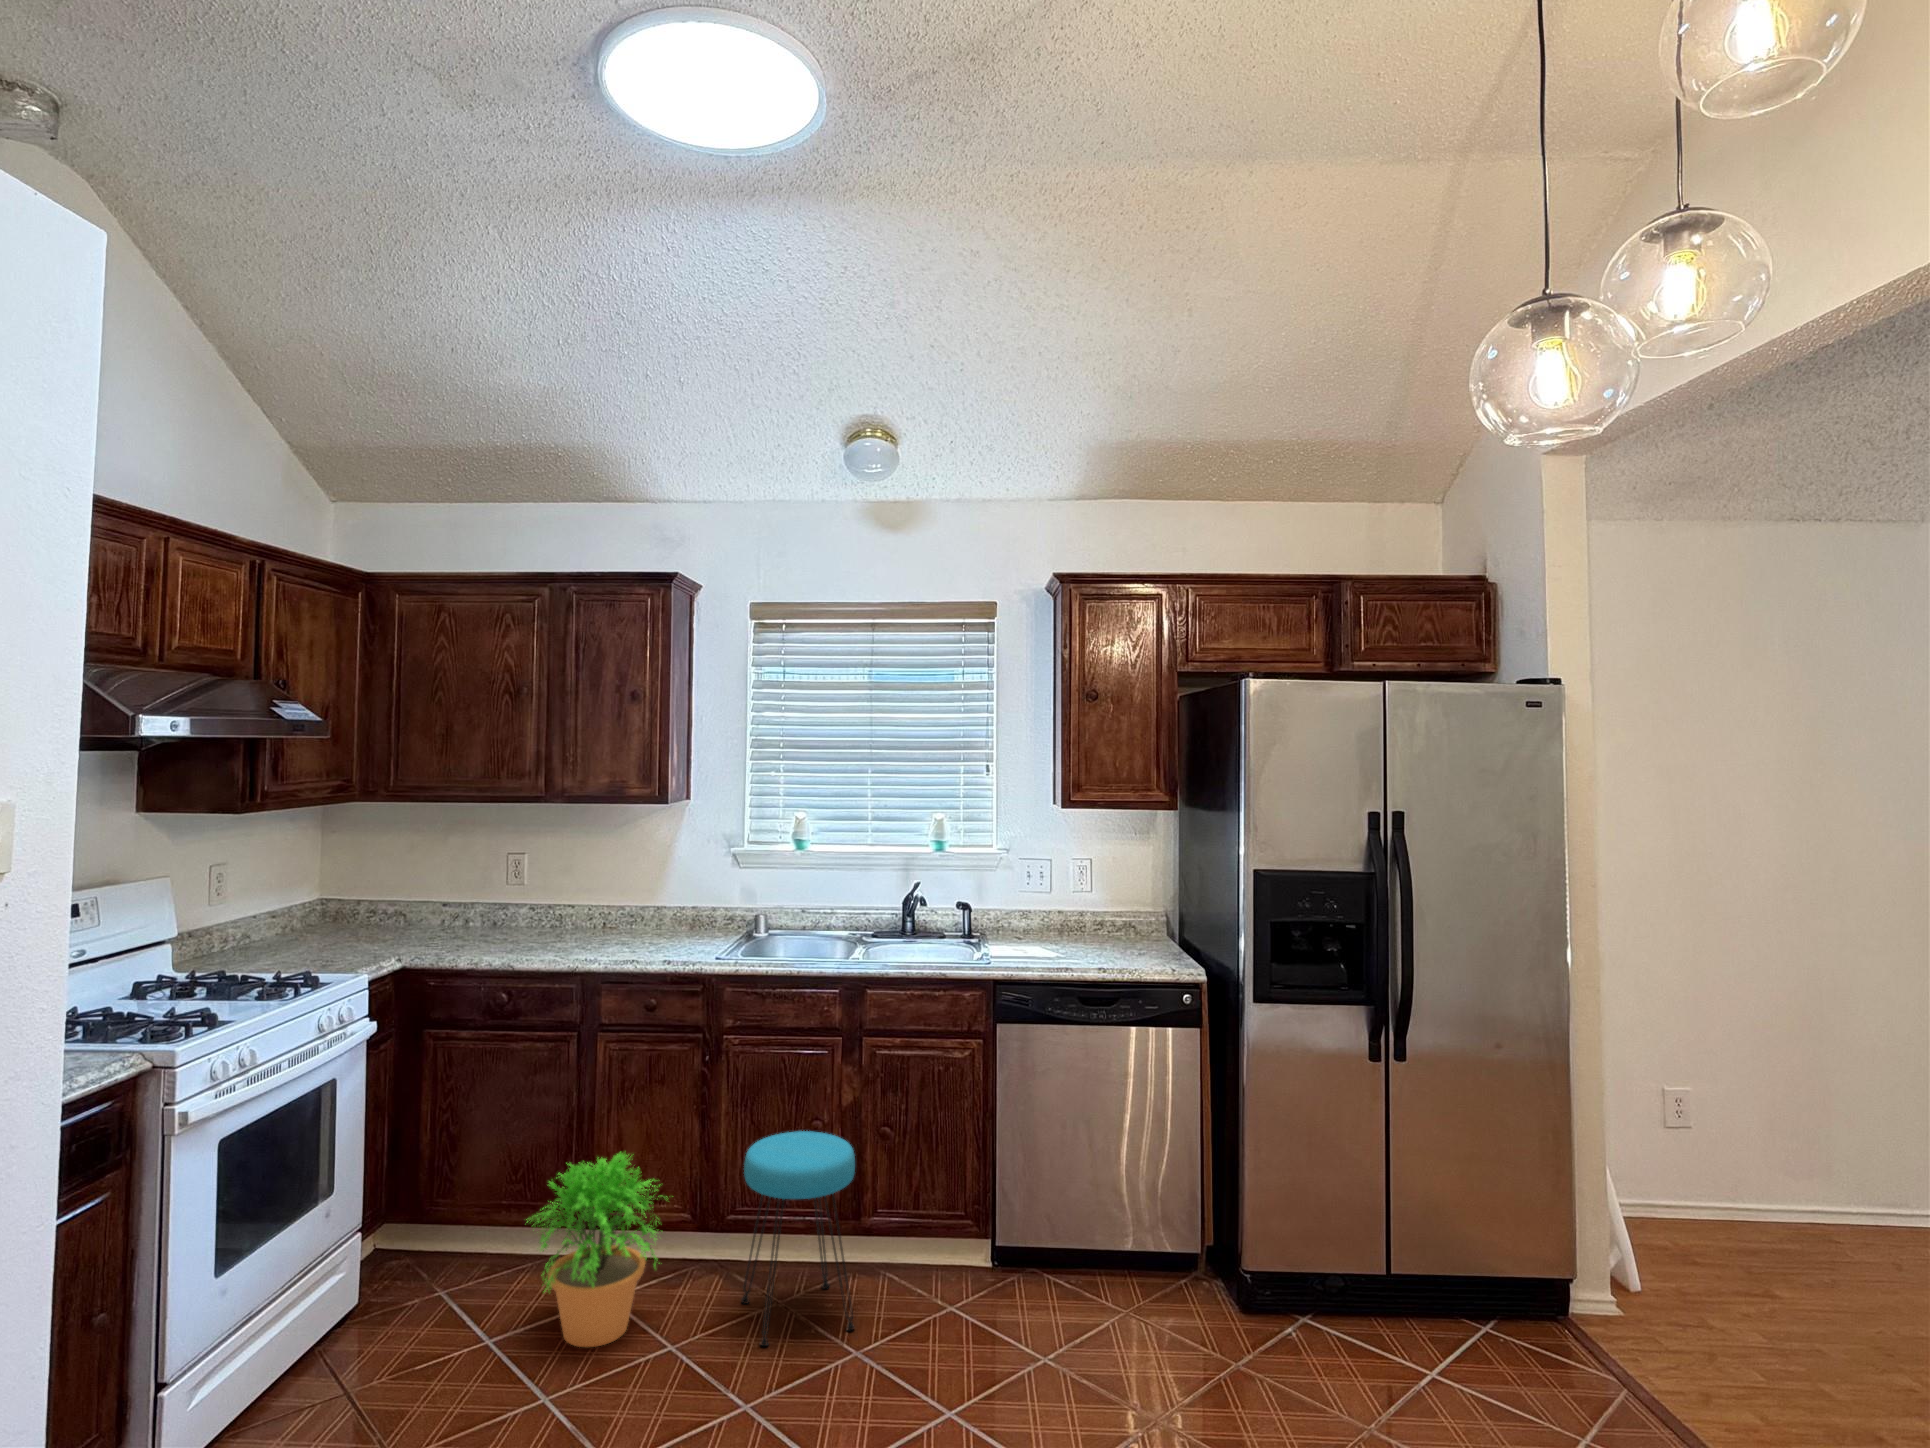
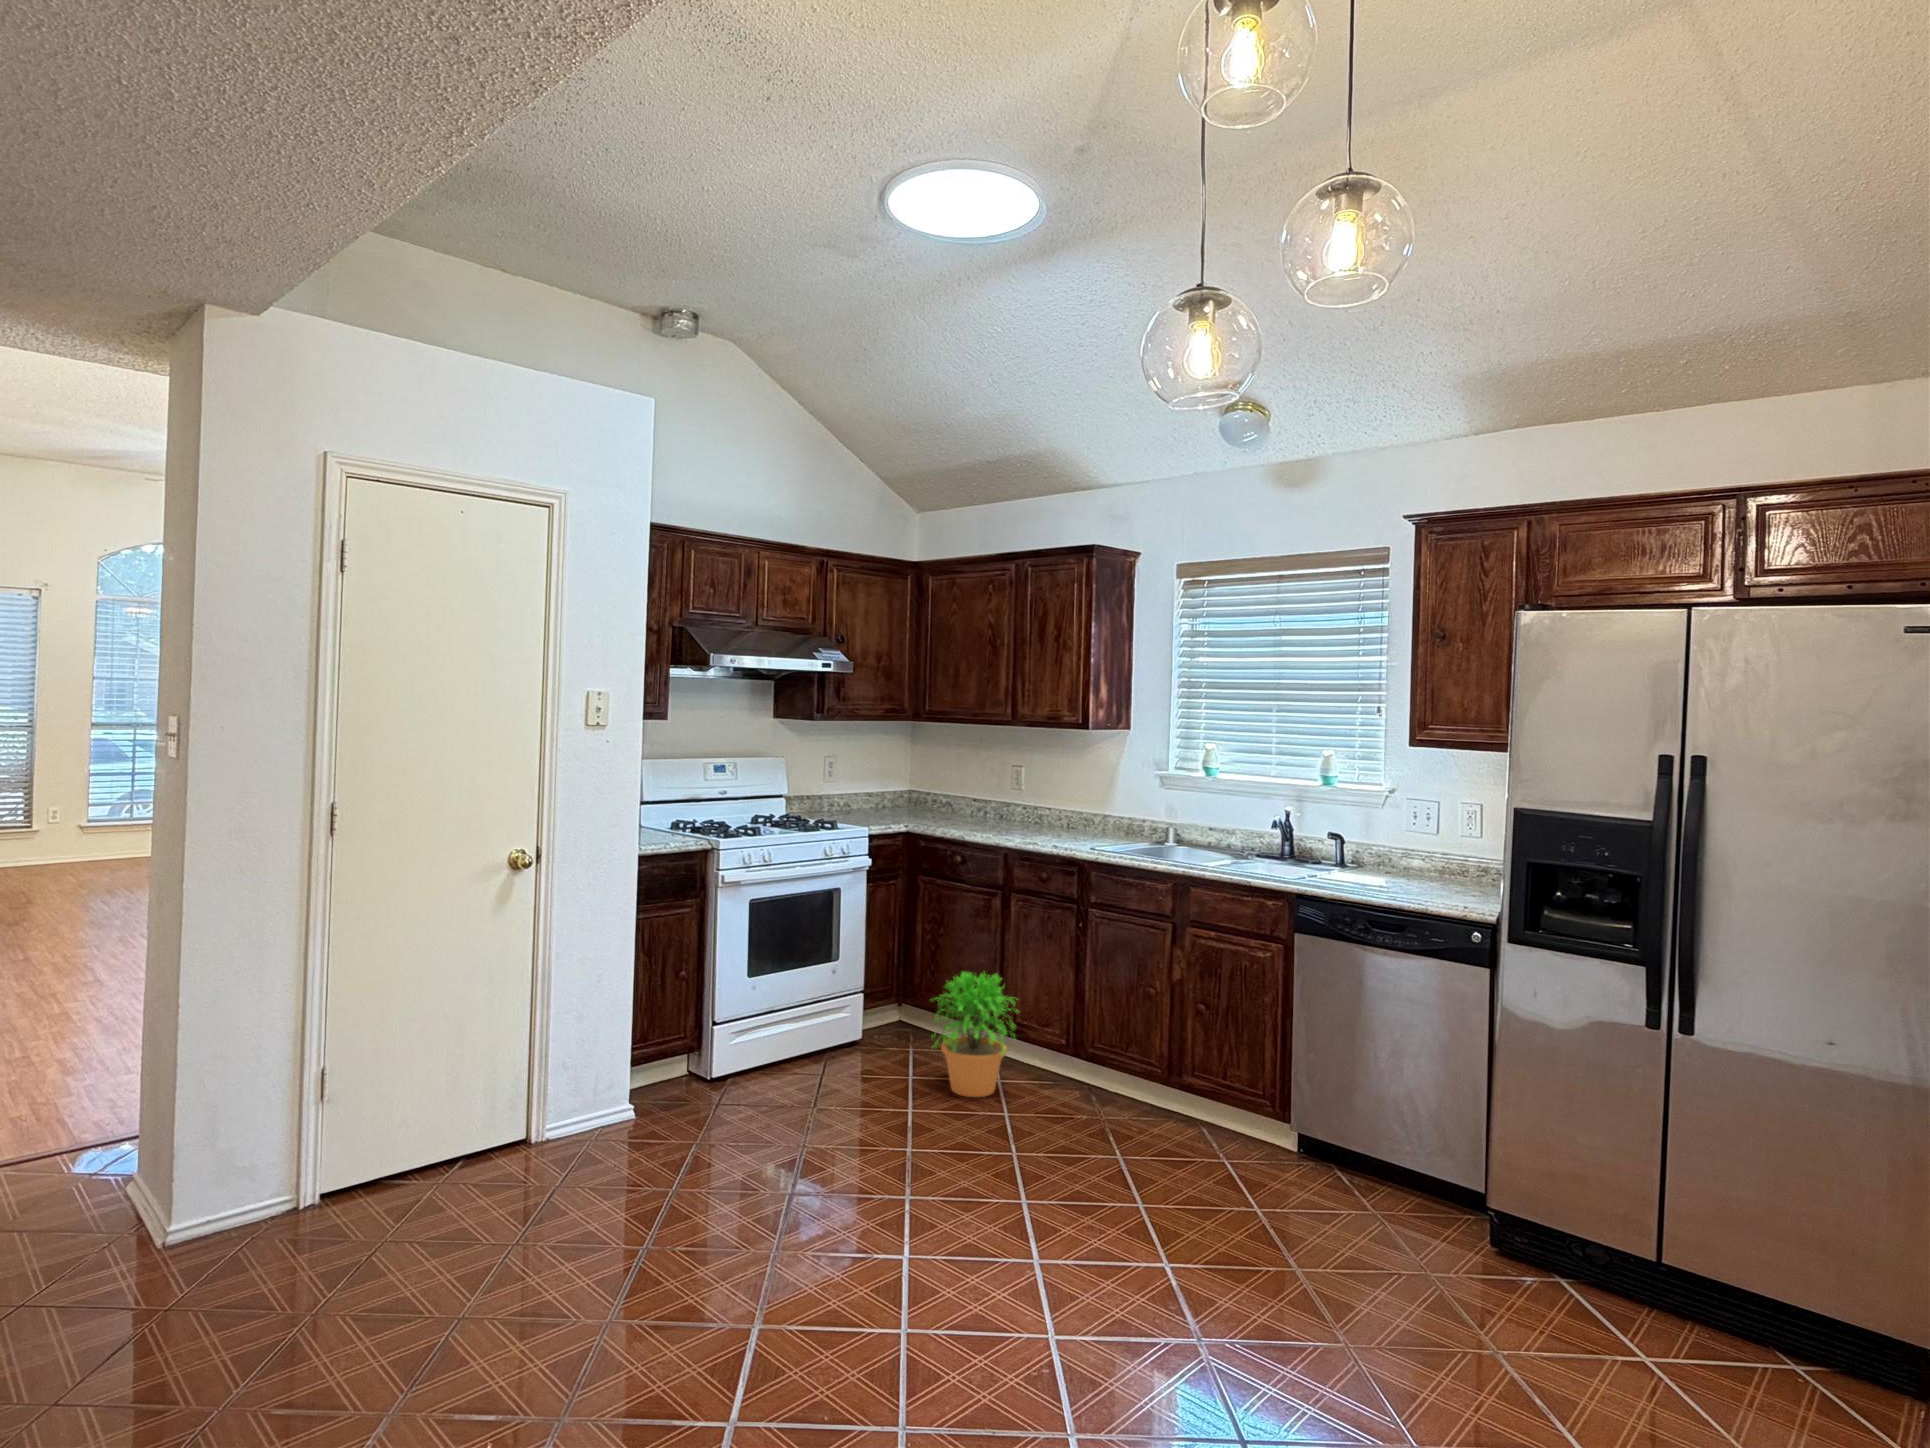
stool: present [741,1131,855,1346] -> none [1058,988,1151,1144]

